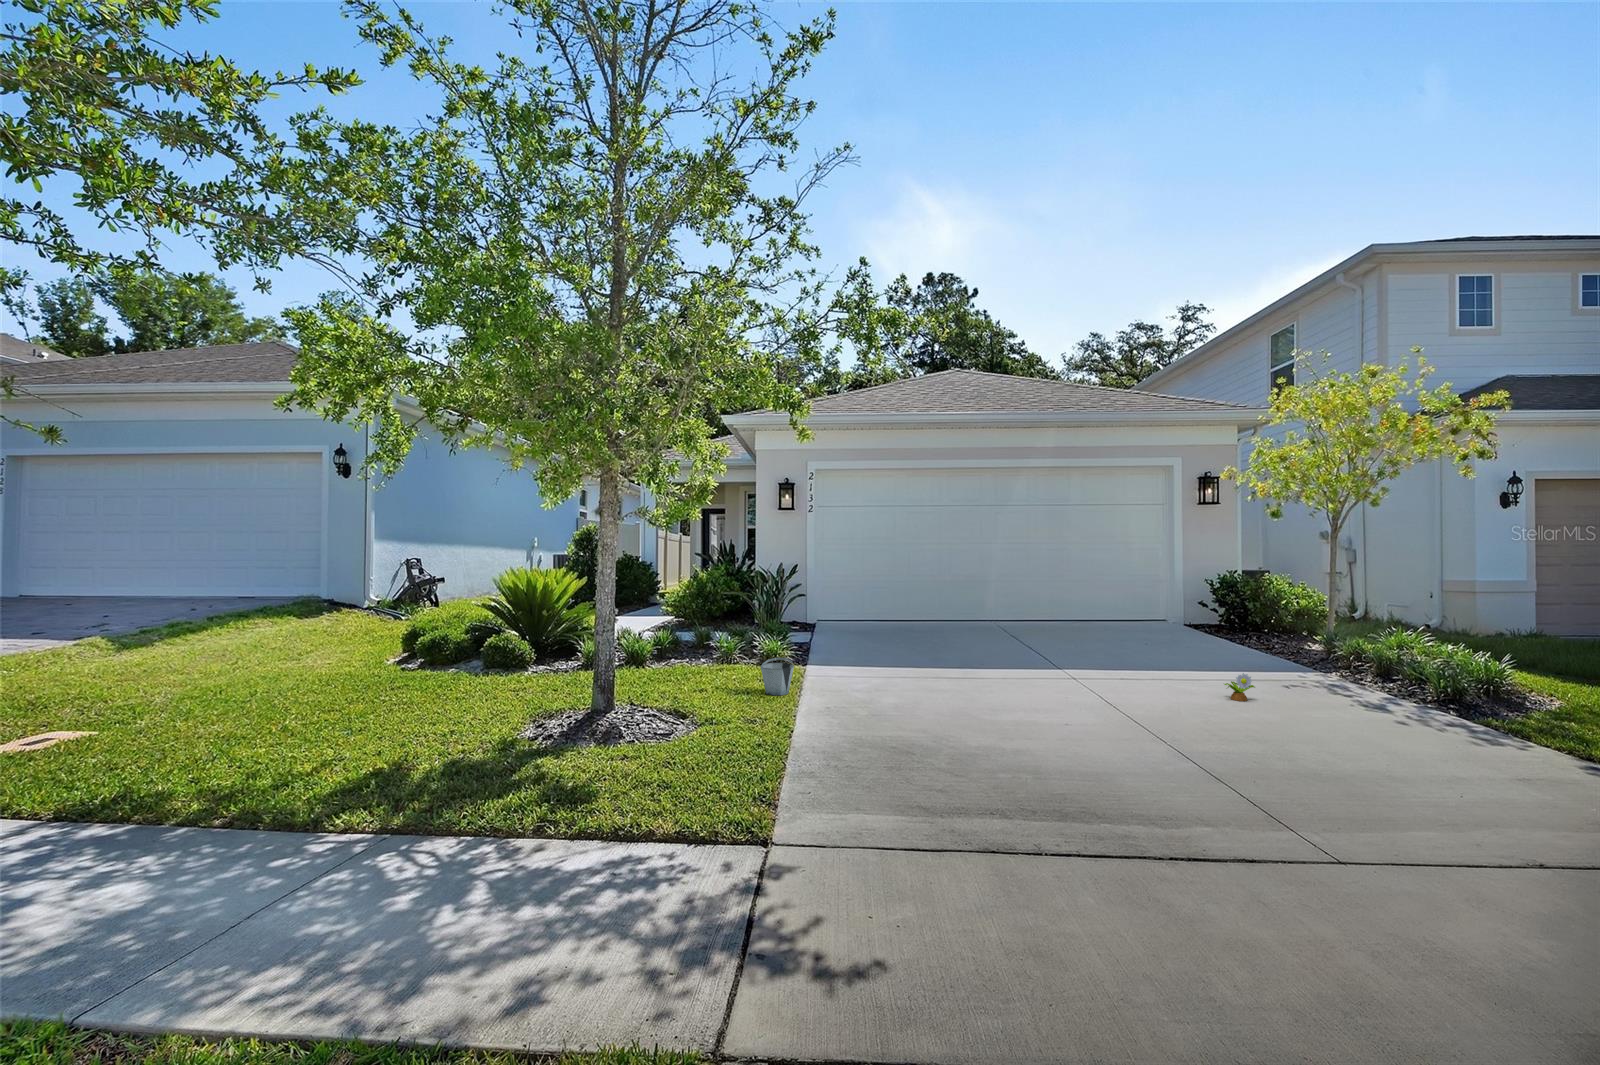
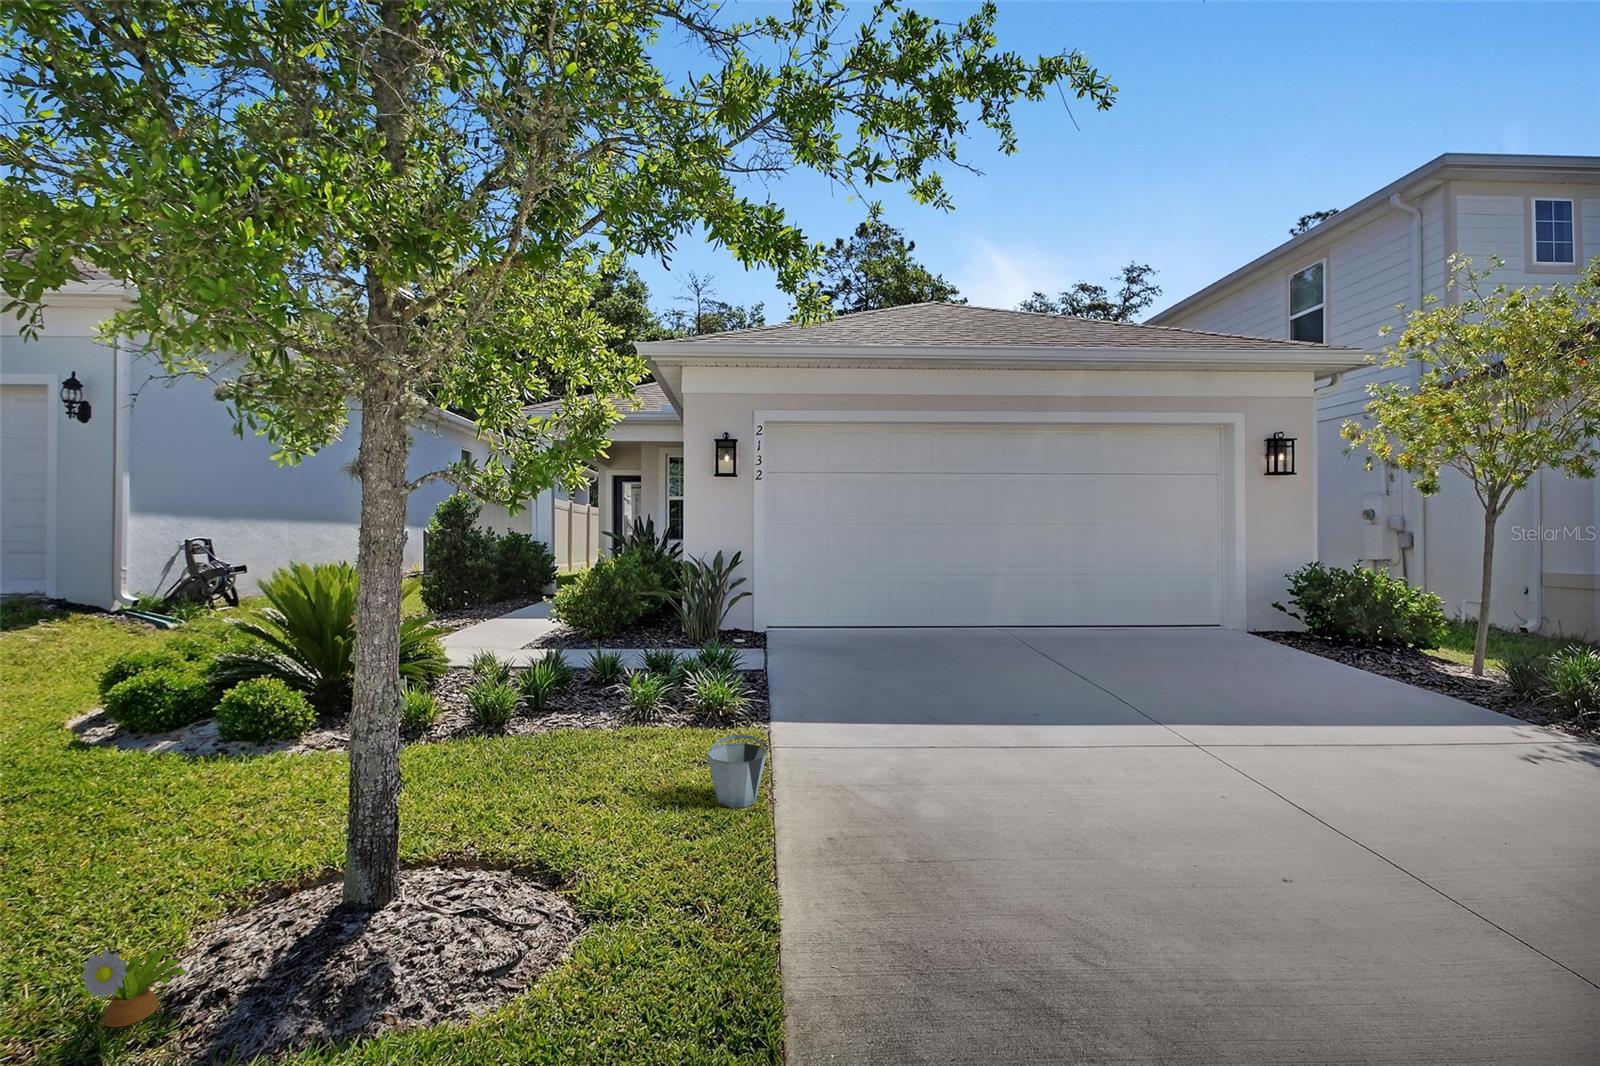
decorative plant: present [1224,673,1255,701] -> present [79,947,186,1027]

